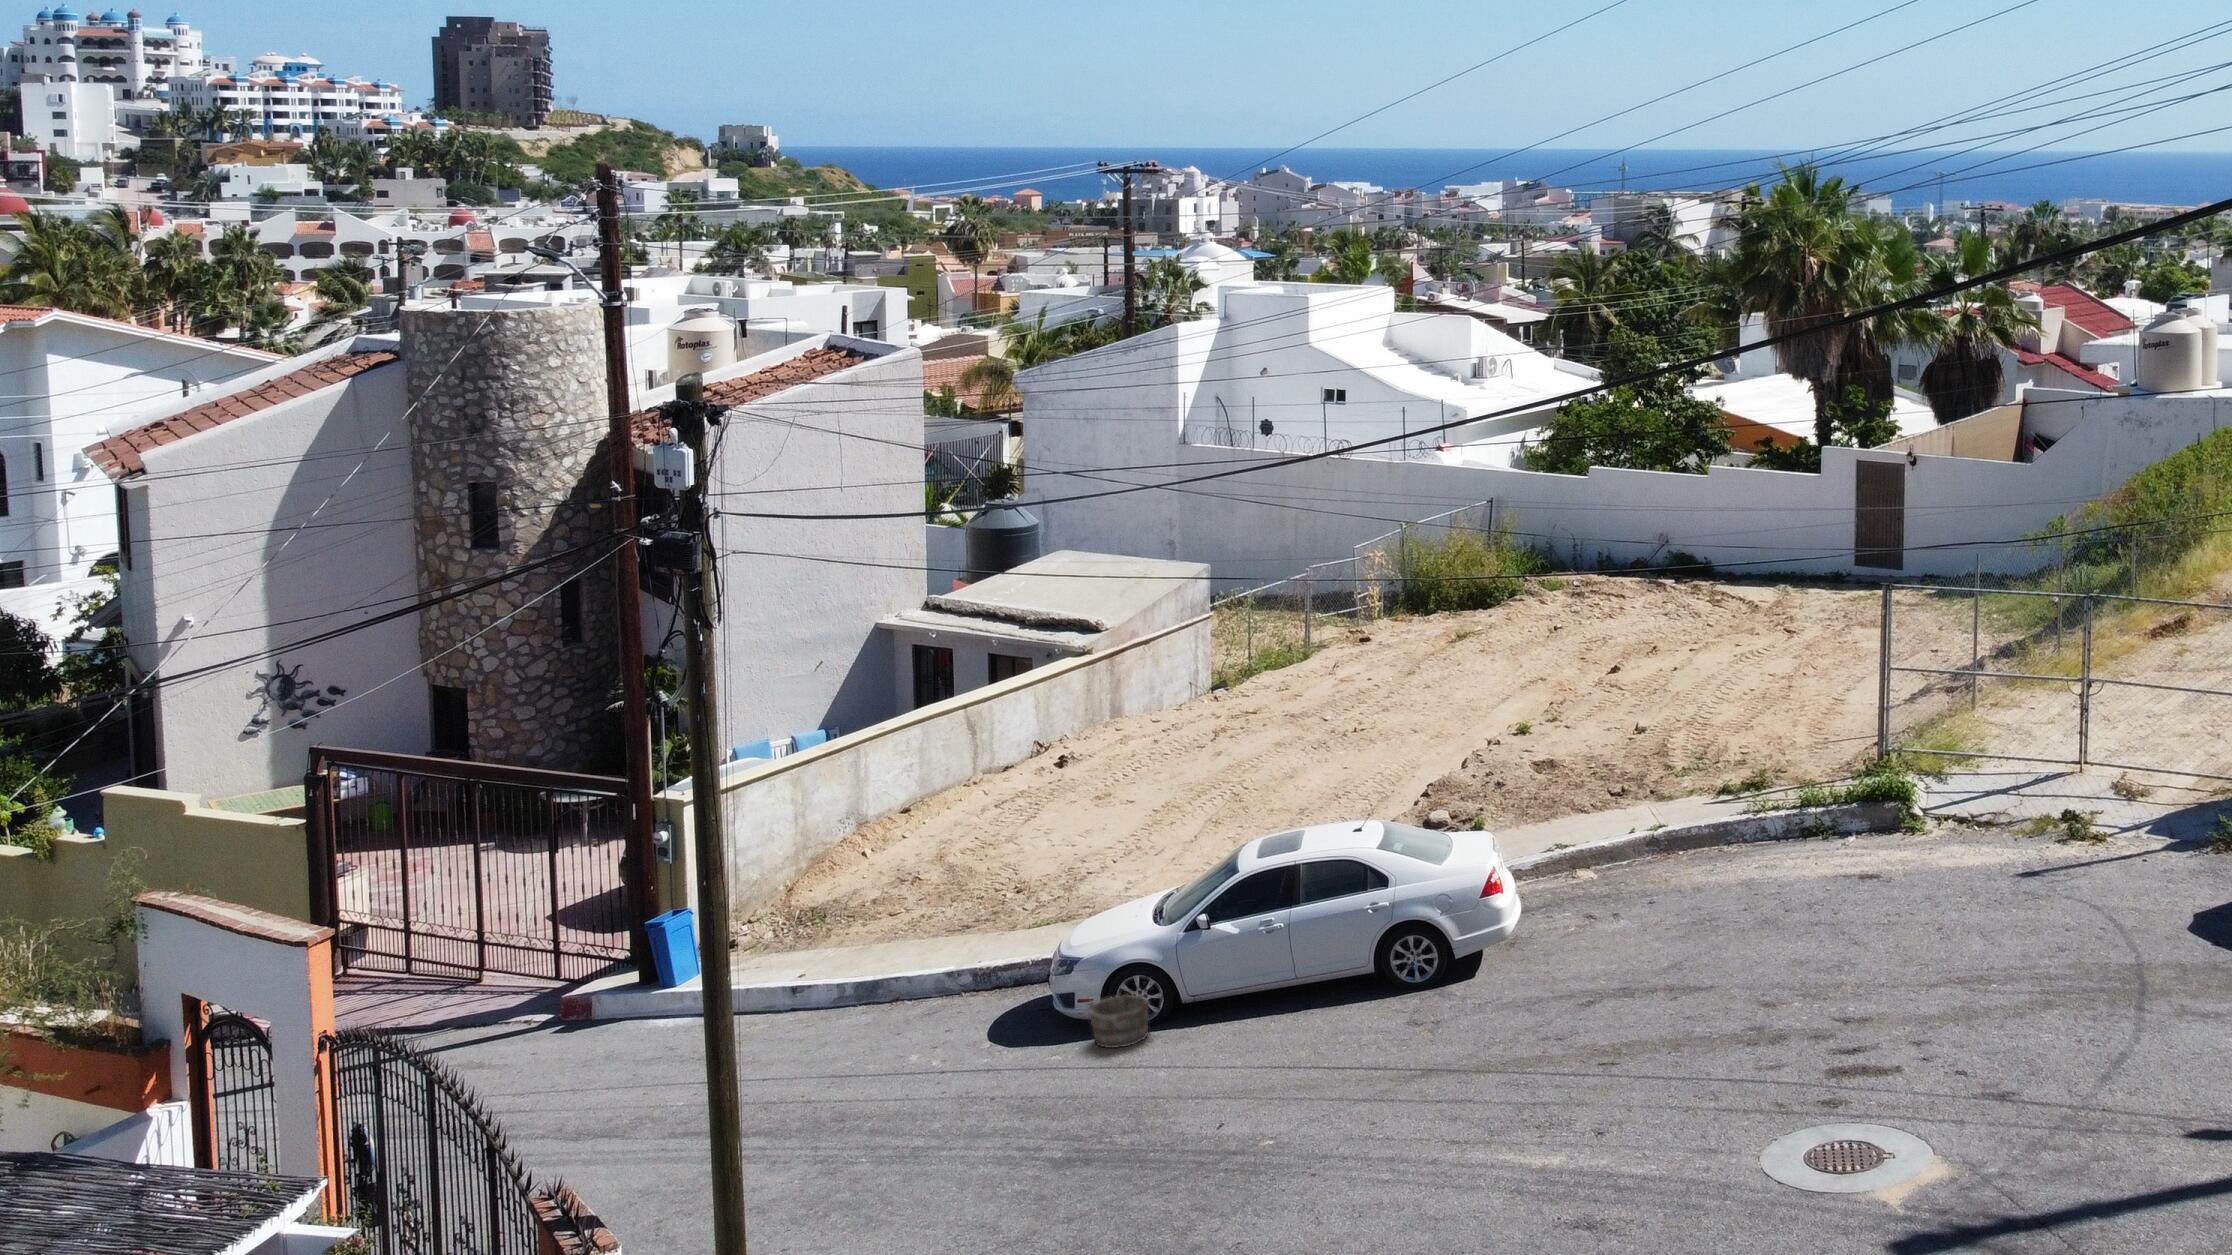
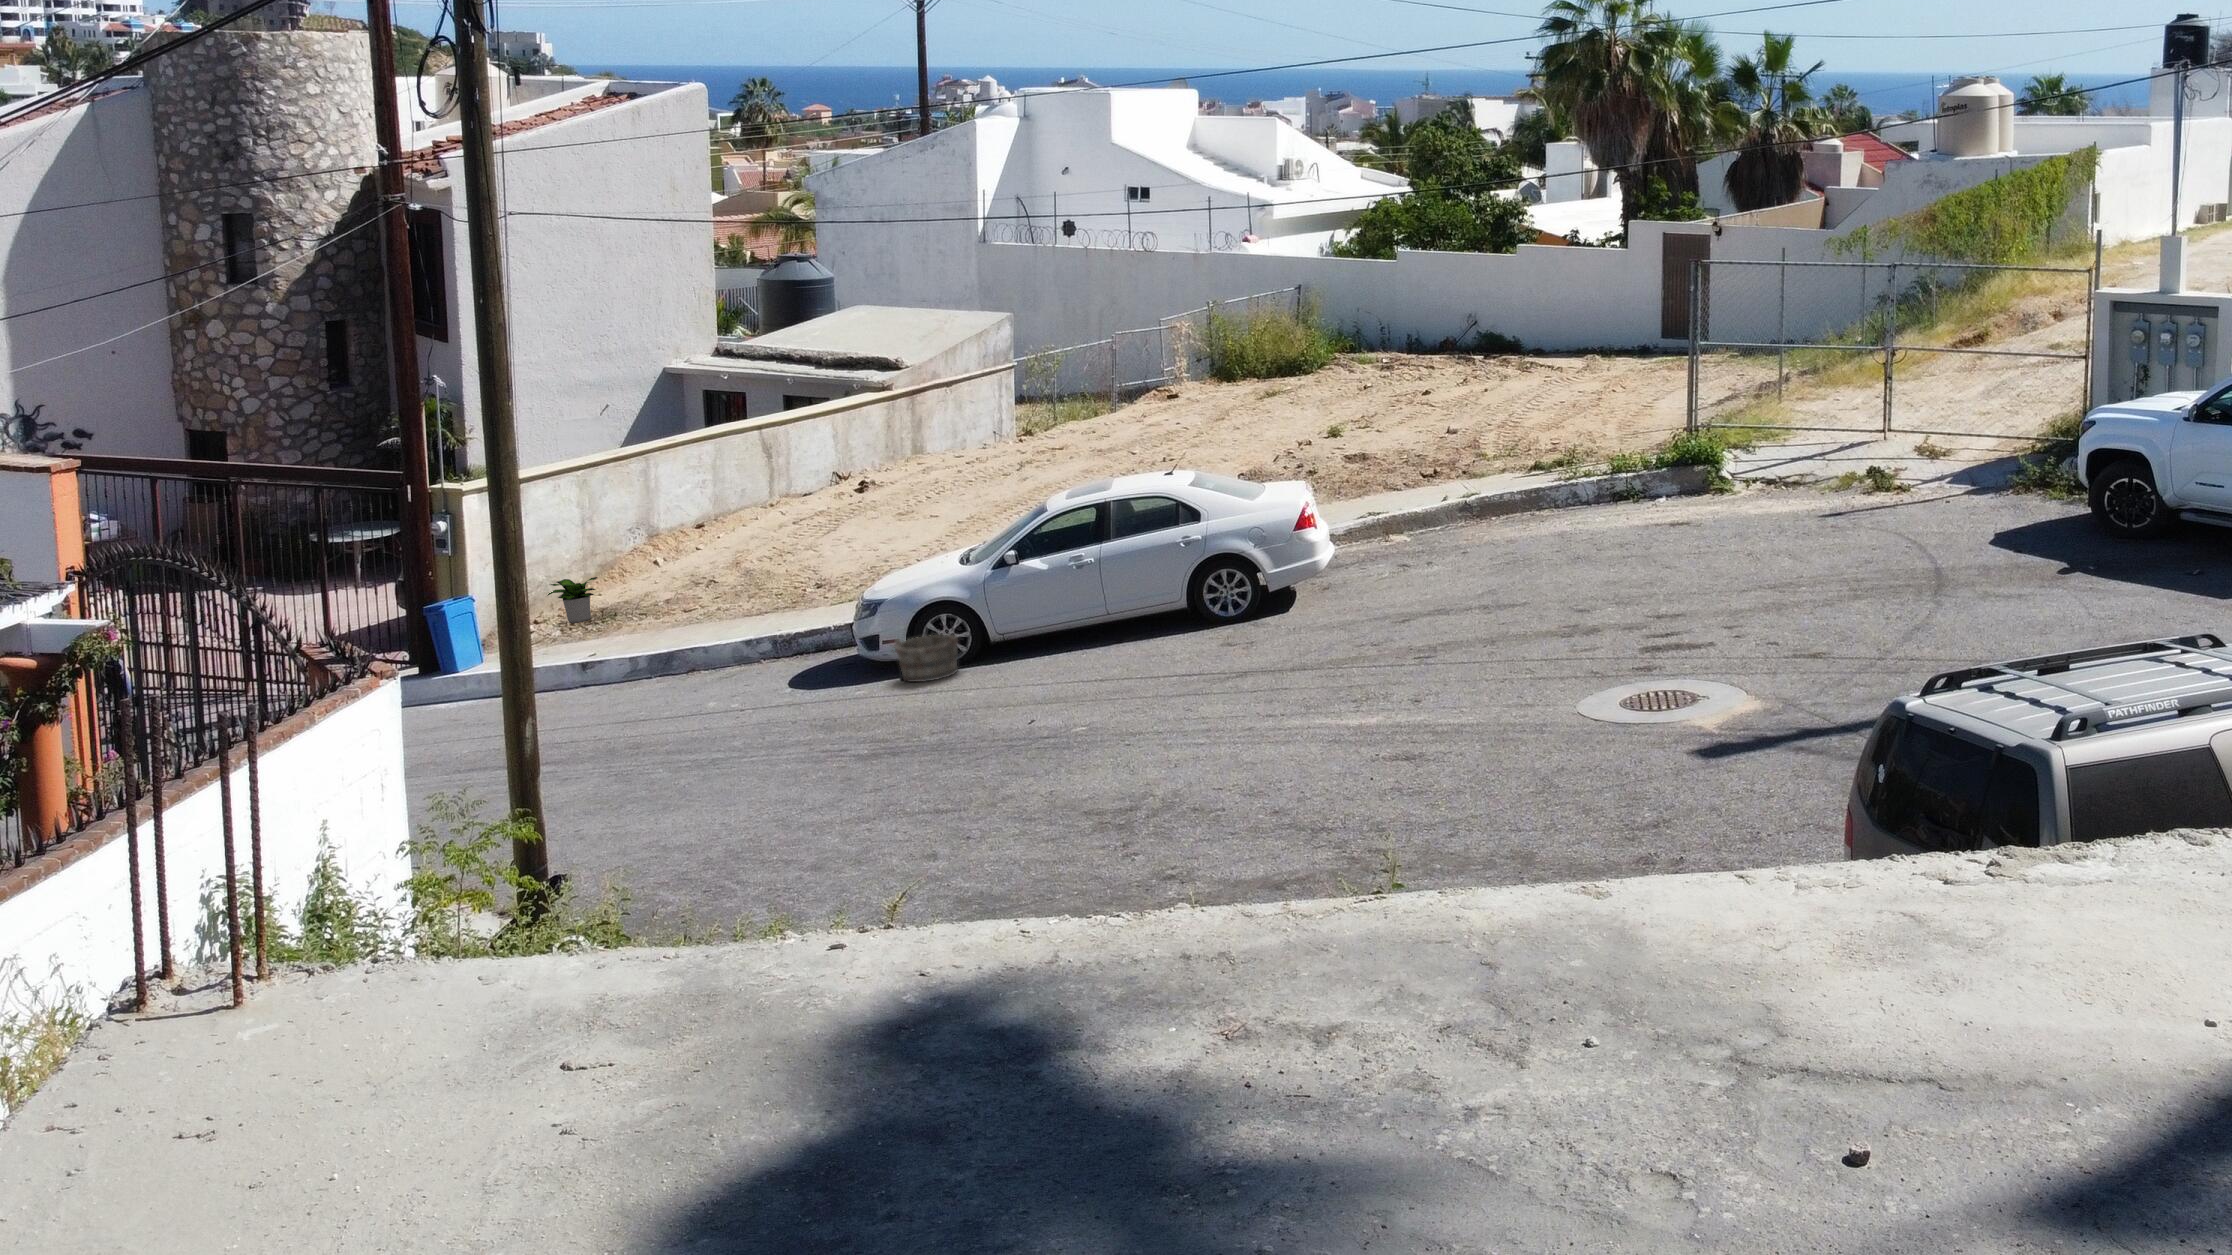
potted plant: none [756,878,807,924] -> present [547,577,597,623]

